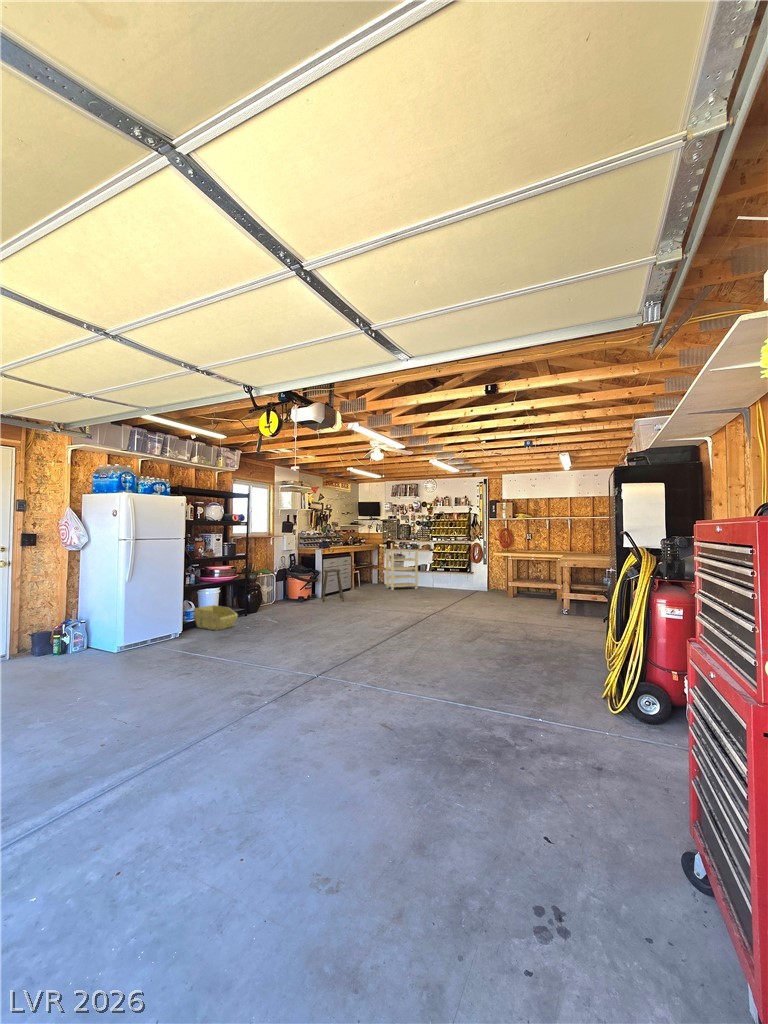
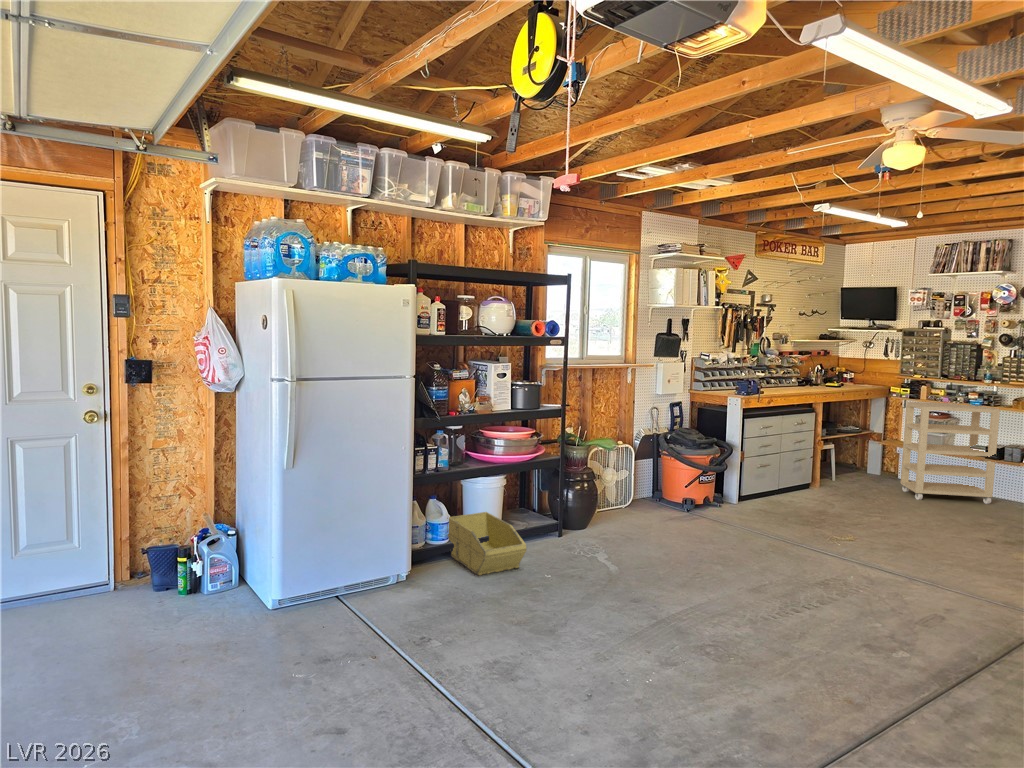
stool: present [321,569,344,602] -> none [735,443,788,522]

